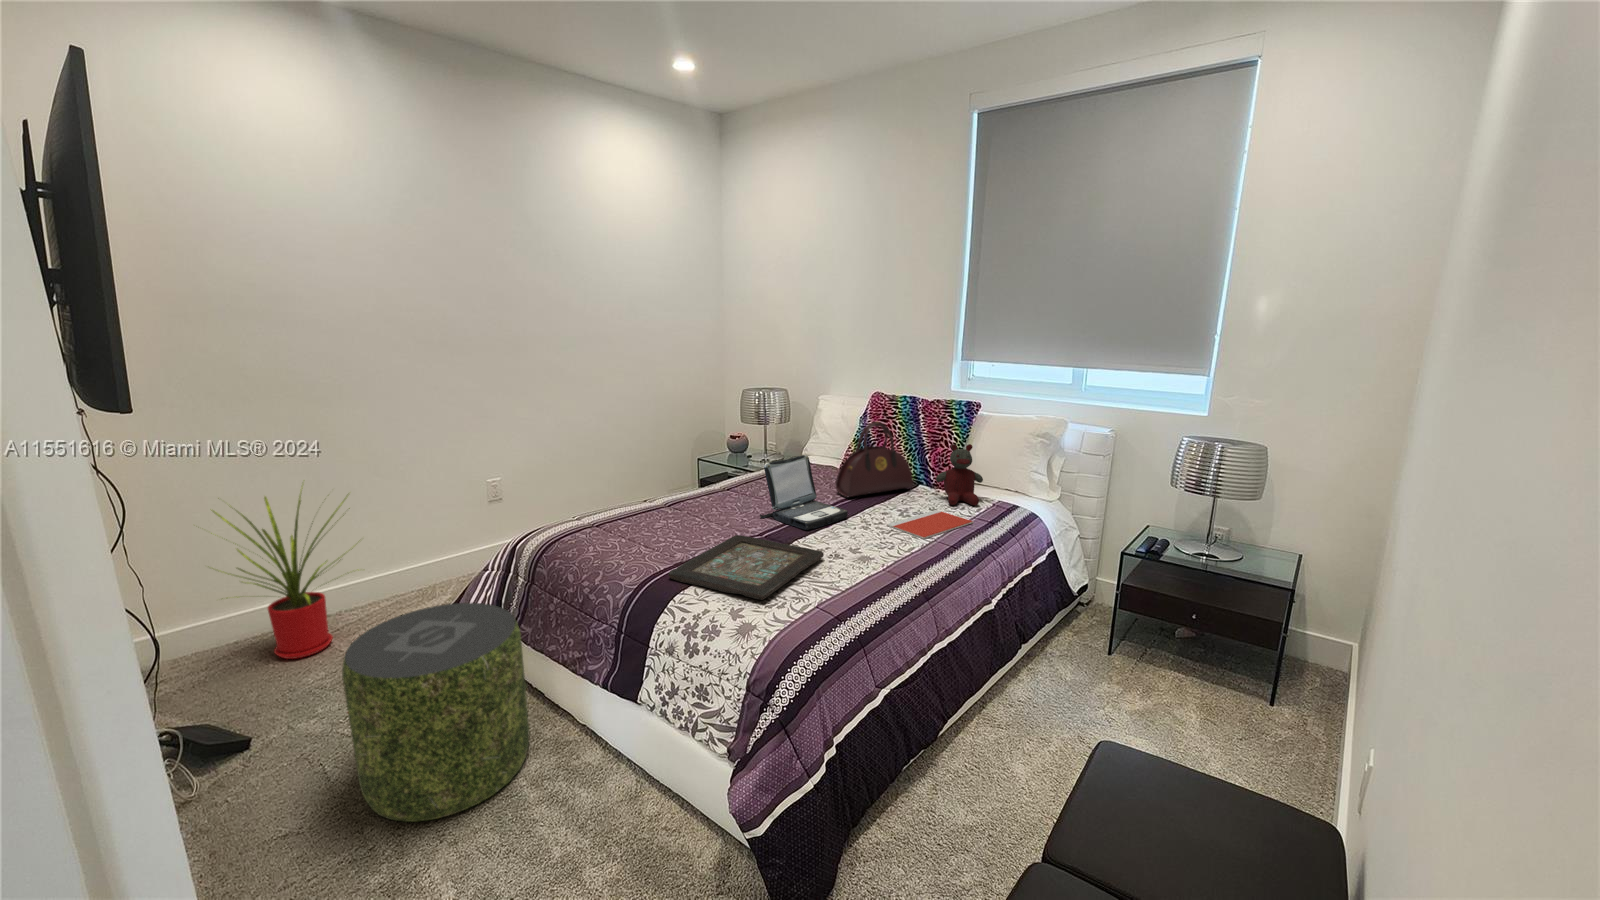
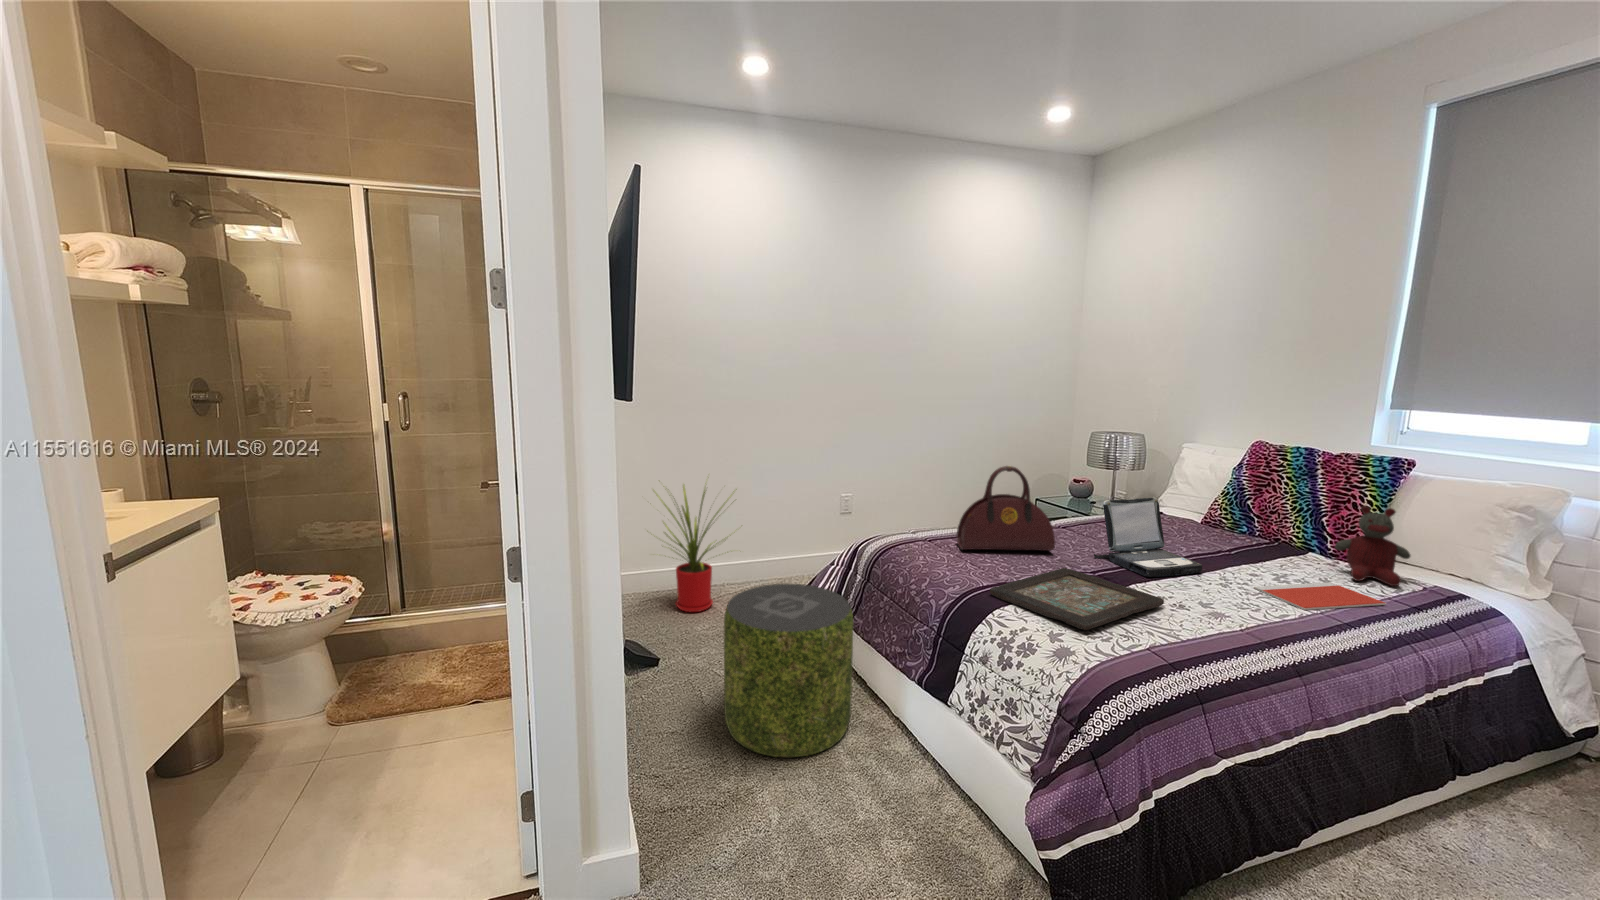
handbag: present [835,422,913,497] -> present [956,466,1055,551]

